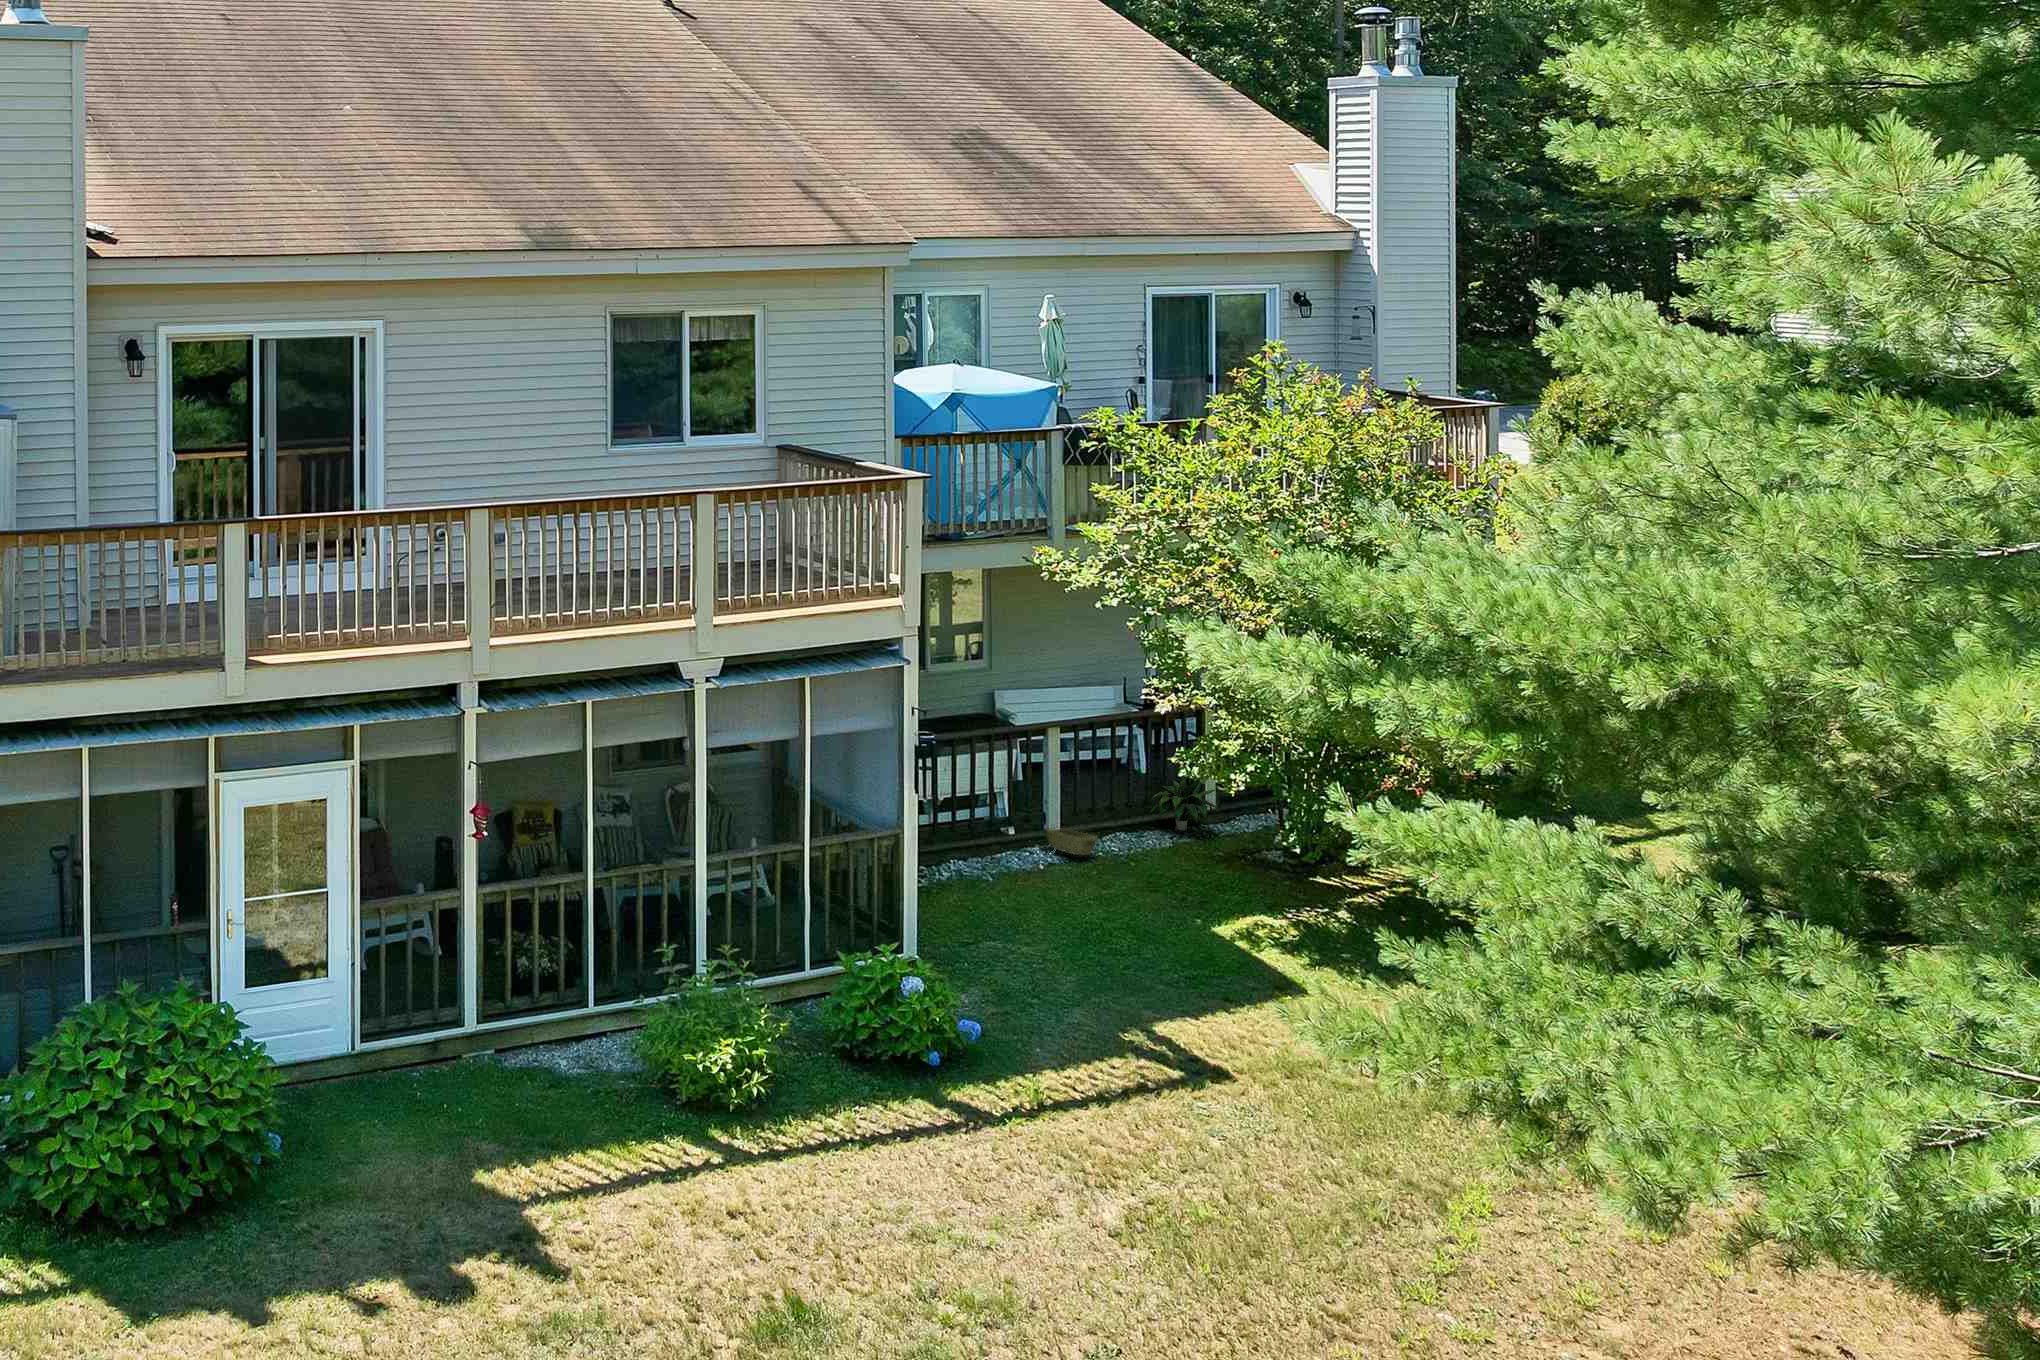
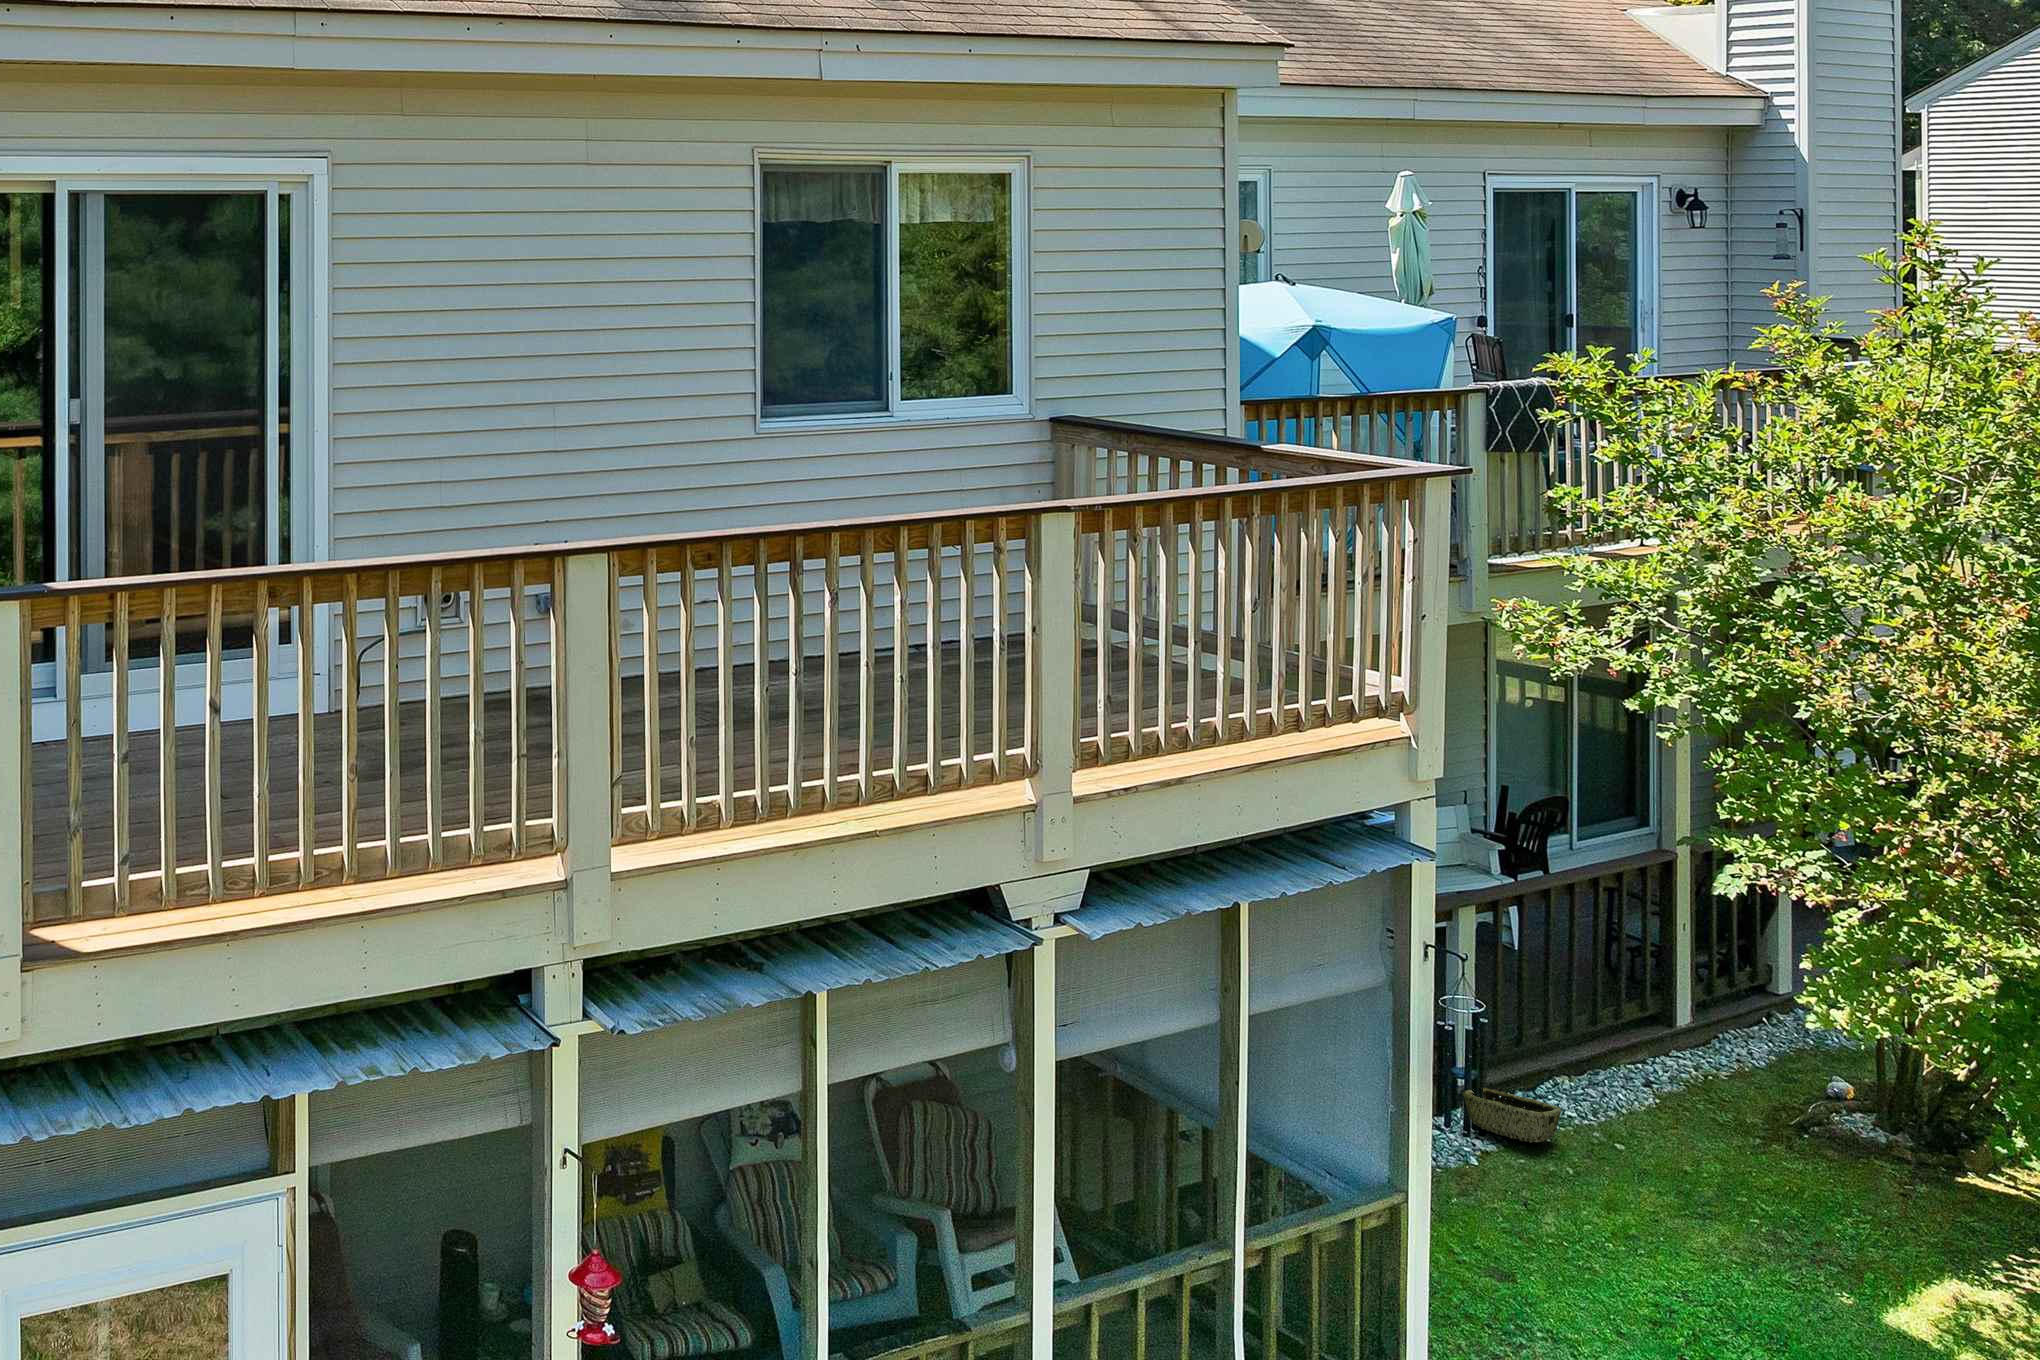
potted plant: present [1149,776,1220,830] -> none [1592,978,1727,1075]

